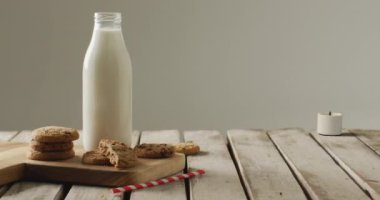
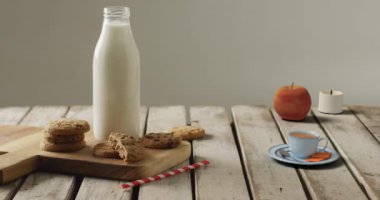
apple: none [270,101,310,140] -> present [273,83,312,120]
teacup: none [266,140,340,173] -> present [268,130,339,165]

